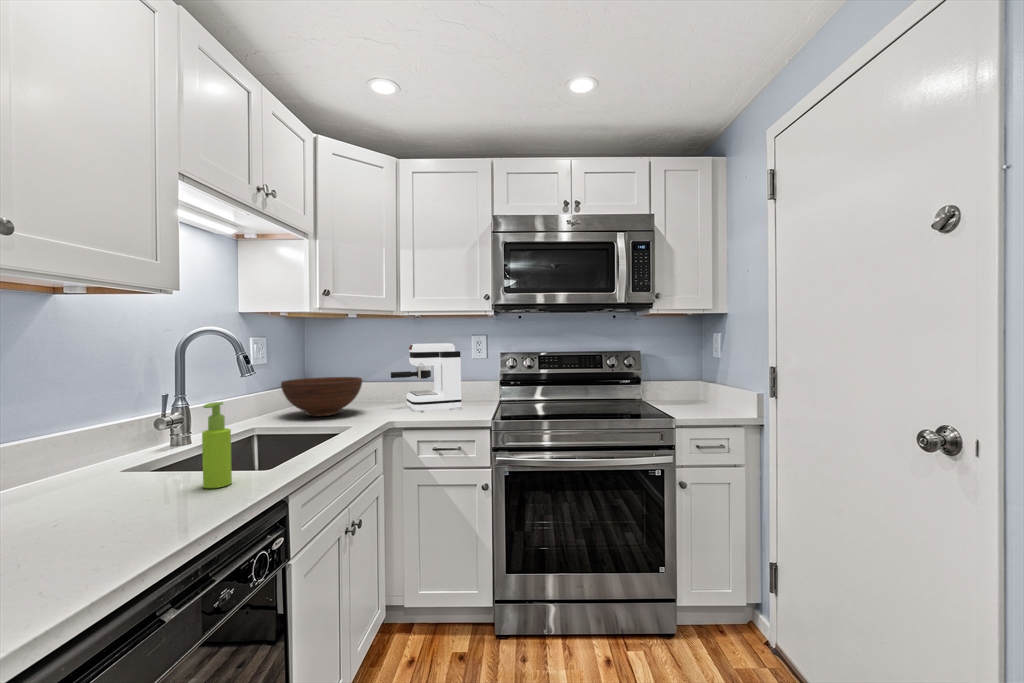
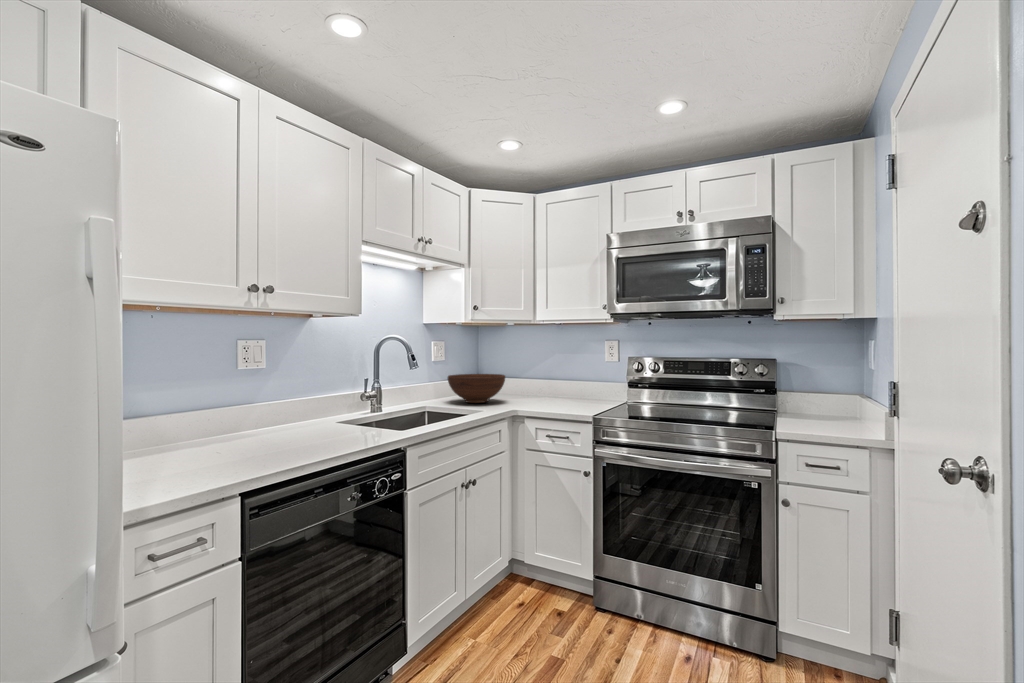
coffee maker: present [391,343,462,412] -> none [529,349,583,406]
soap dispenser: present [202,402,232,488] -> none [357,383,374,436]

